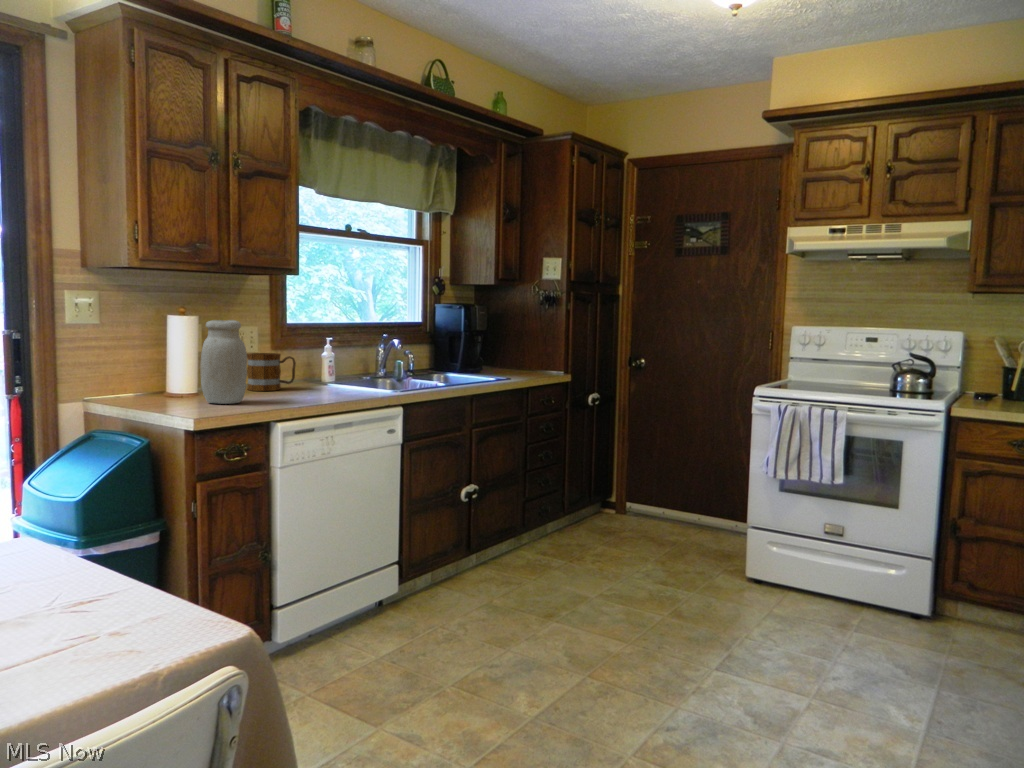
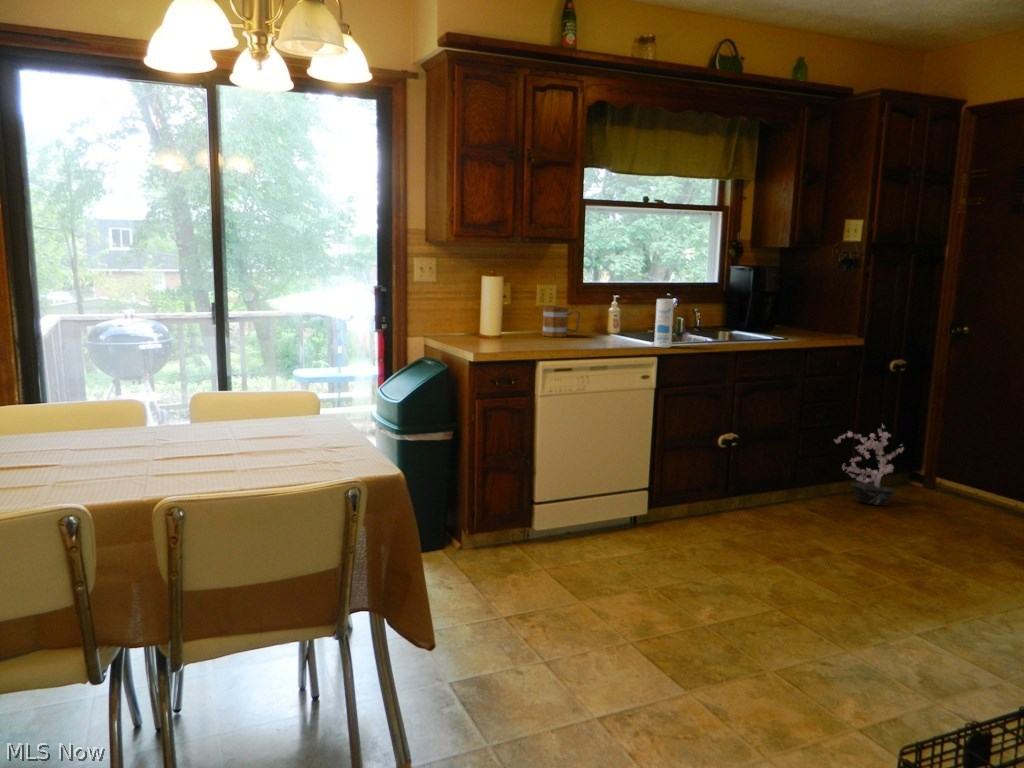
jar: present [200,320,247,404] -> none [495,281,528,344]
canister: none [397,339,416,395] -> present [654,299,674,348]
potted plant: none [552,456,614,539] -> present [835,430,903,505]

